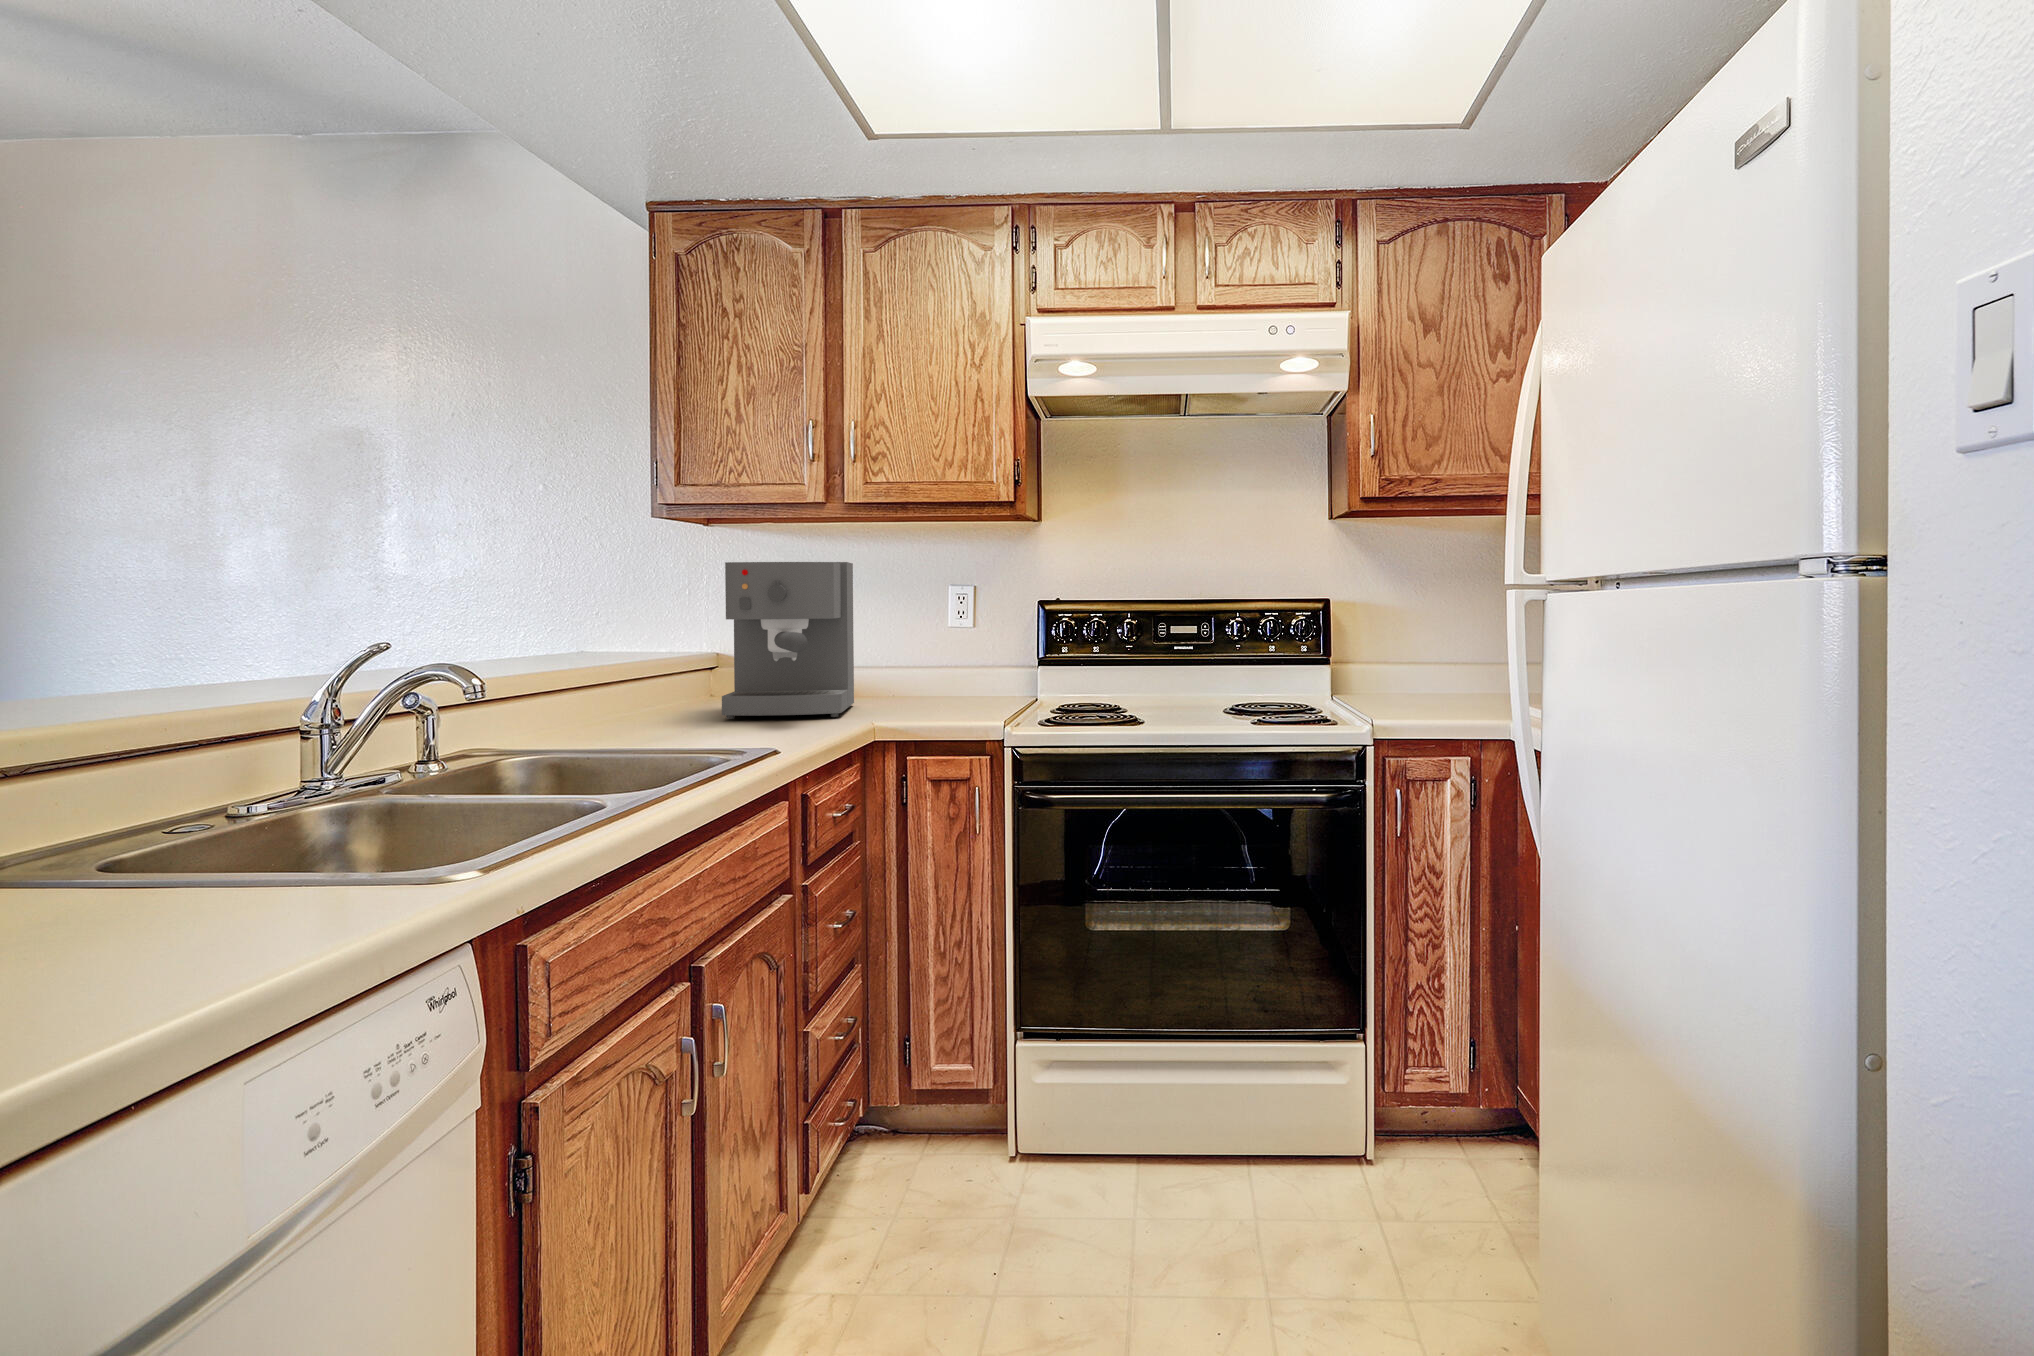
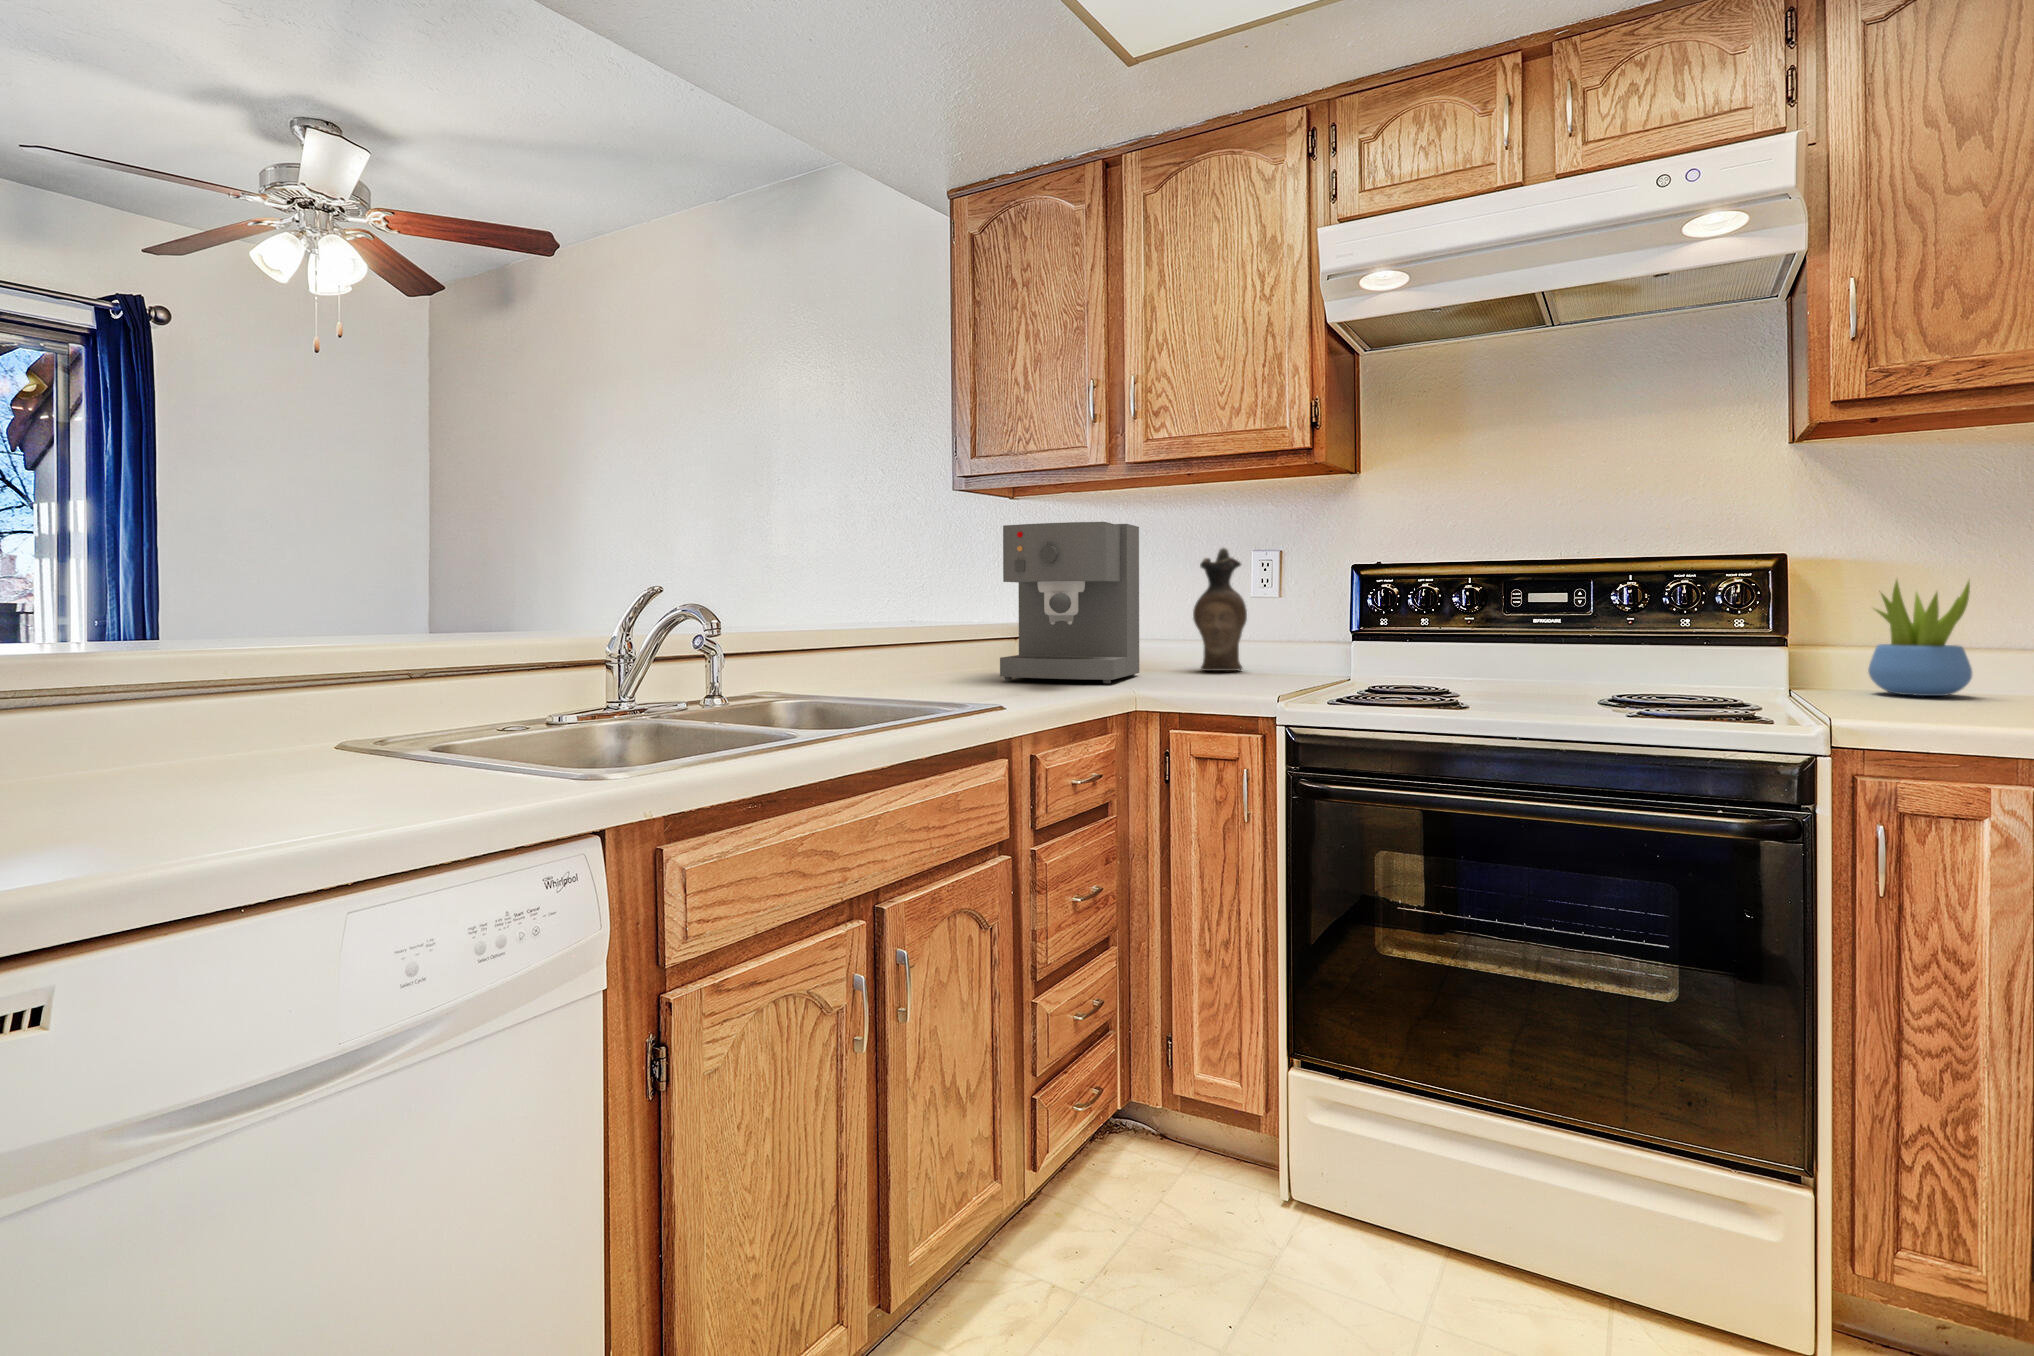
ceramic pitcher: none [900,580,949,697] -> present [1193,548,1247,671]
succulent plant: none [1375,616,1427,696] -> present [1868,580,1972,696]

